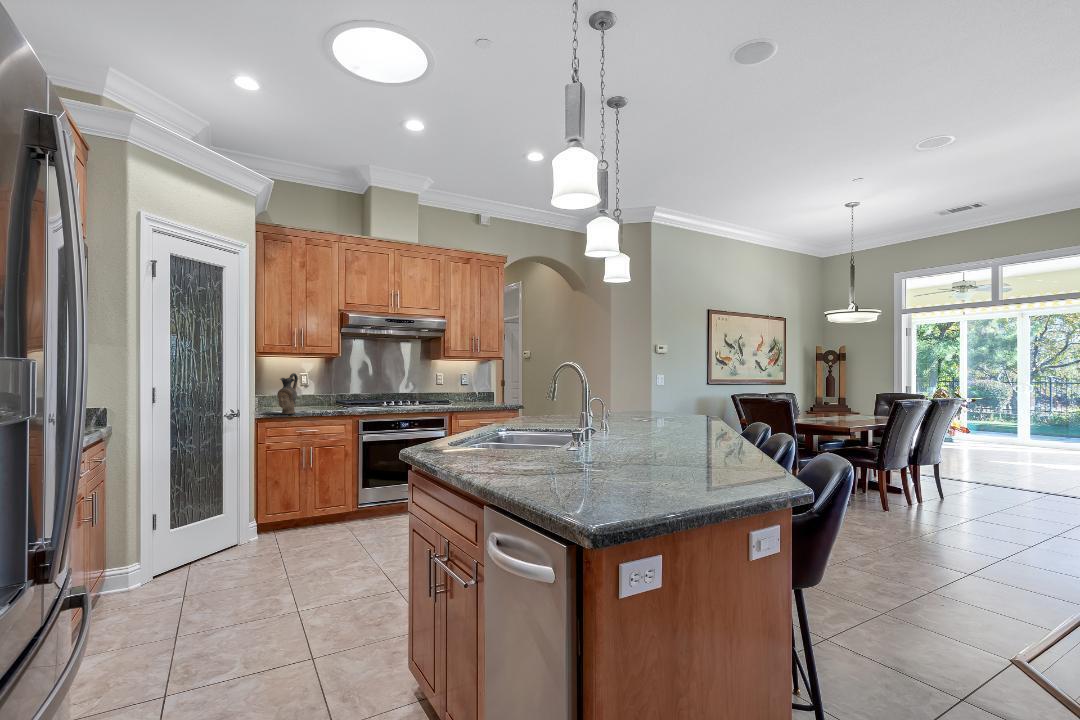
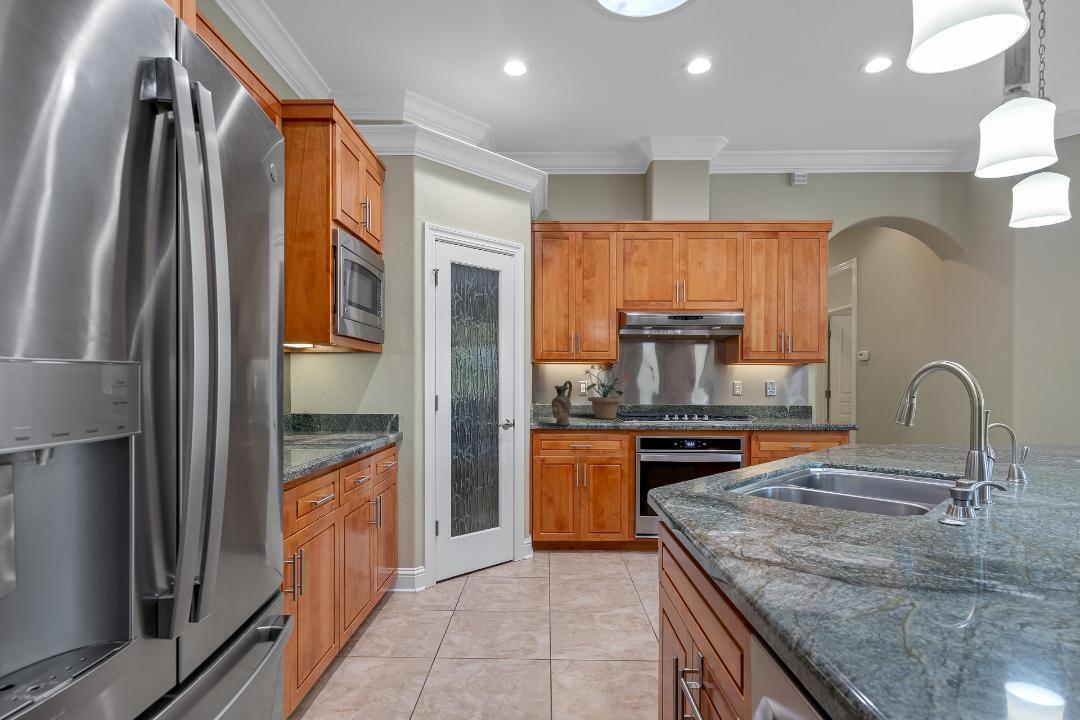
potted plant: none [301,358,350,407] -> present [580,365,627,418]

